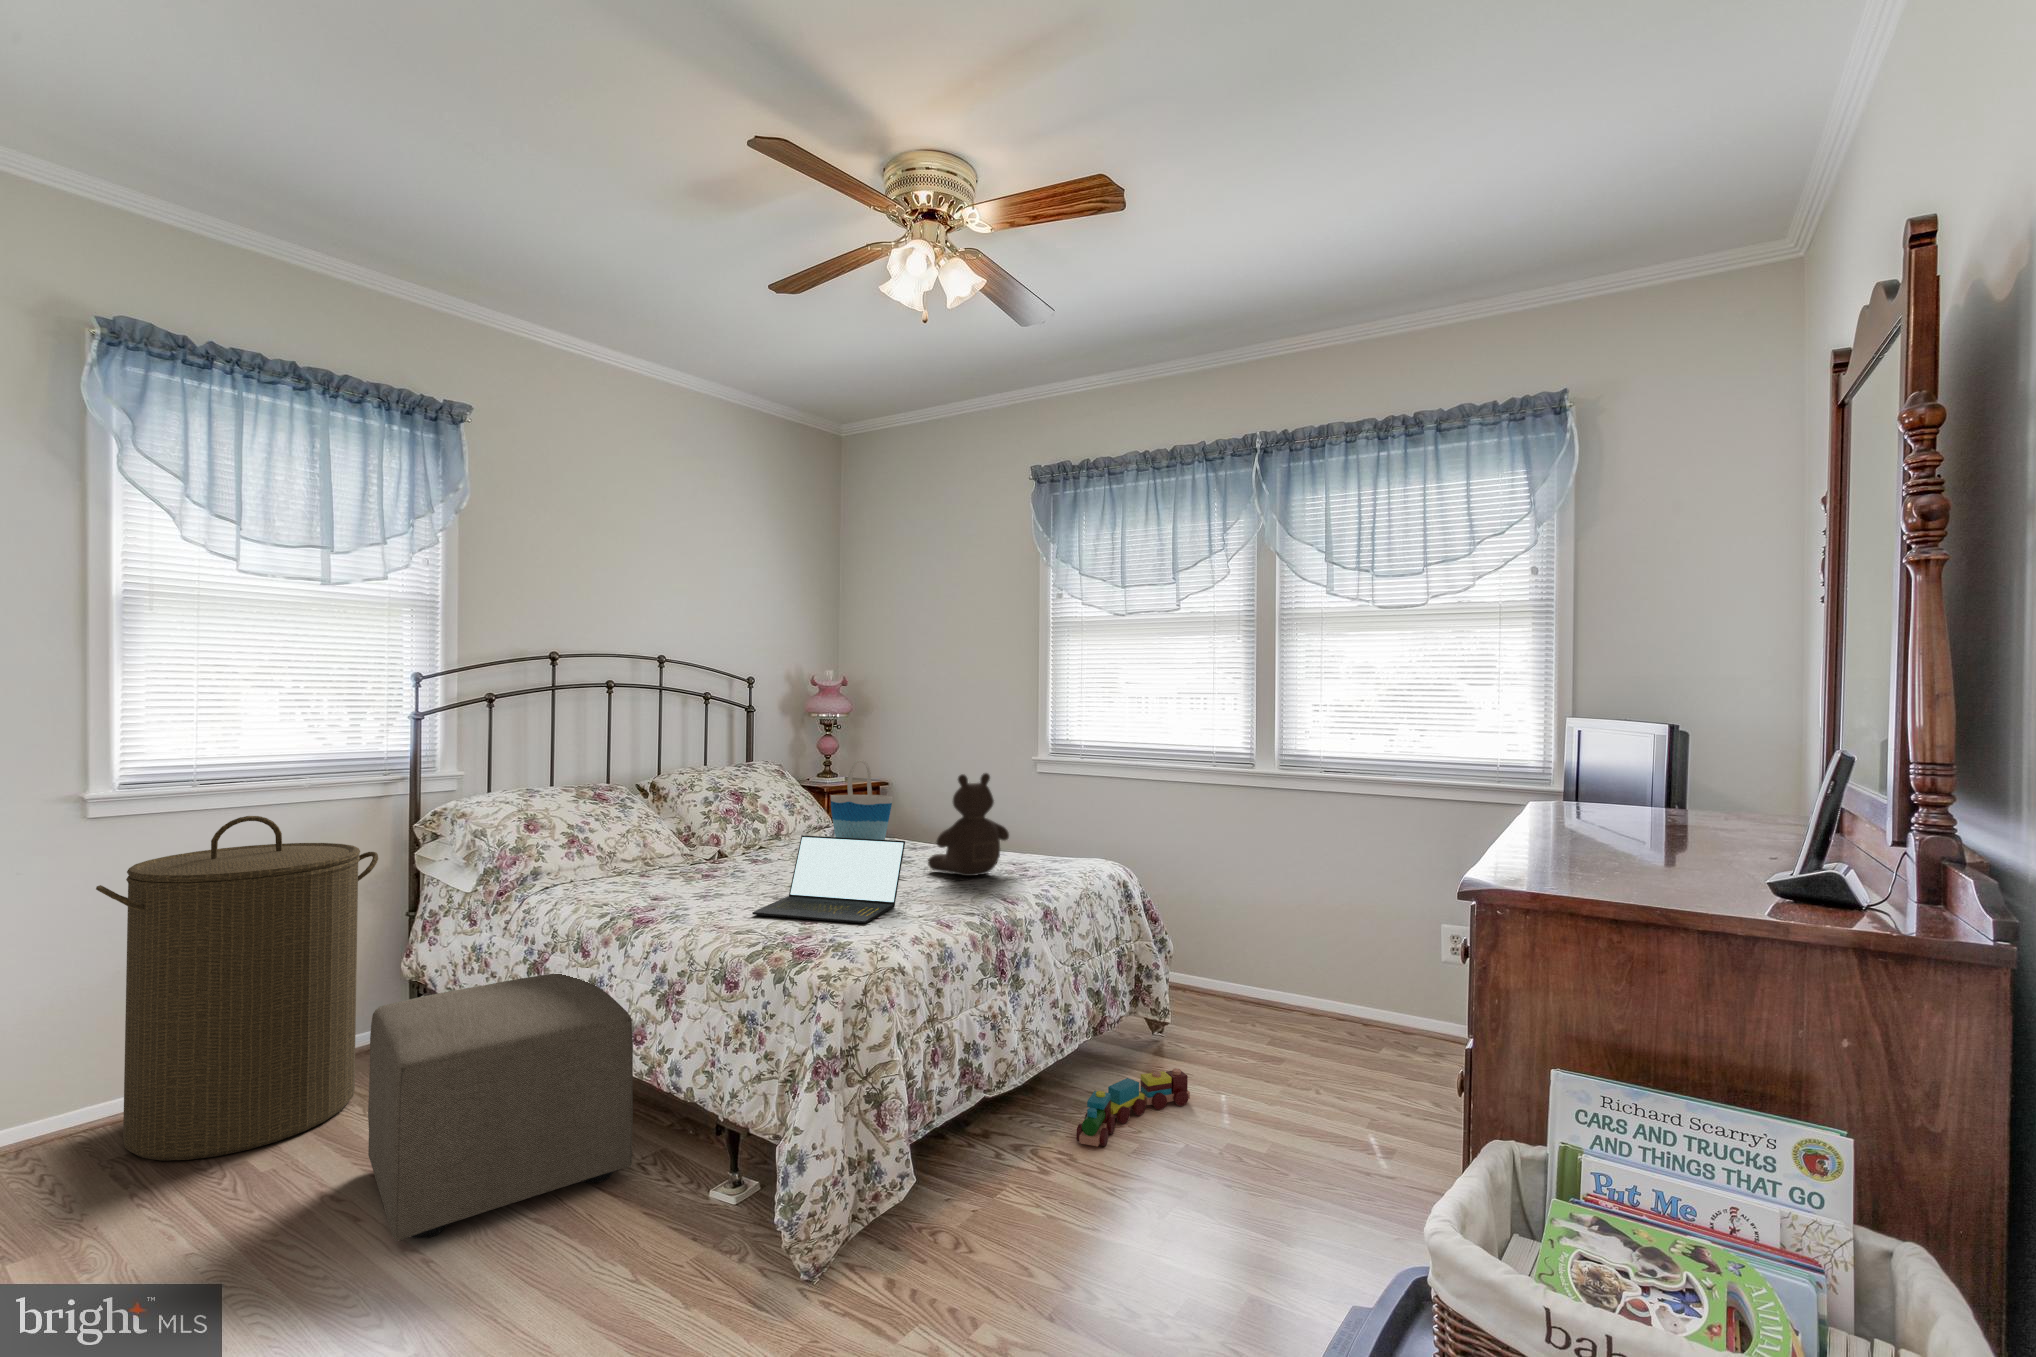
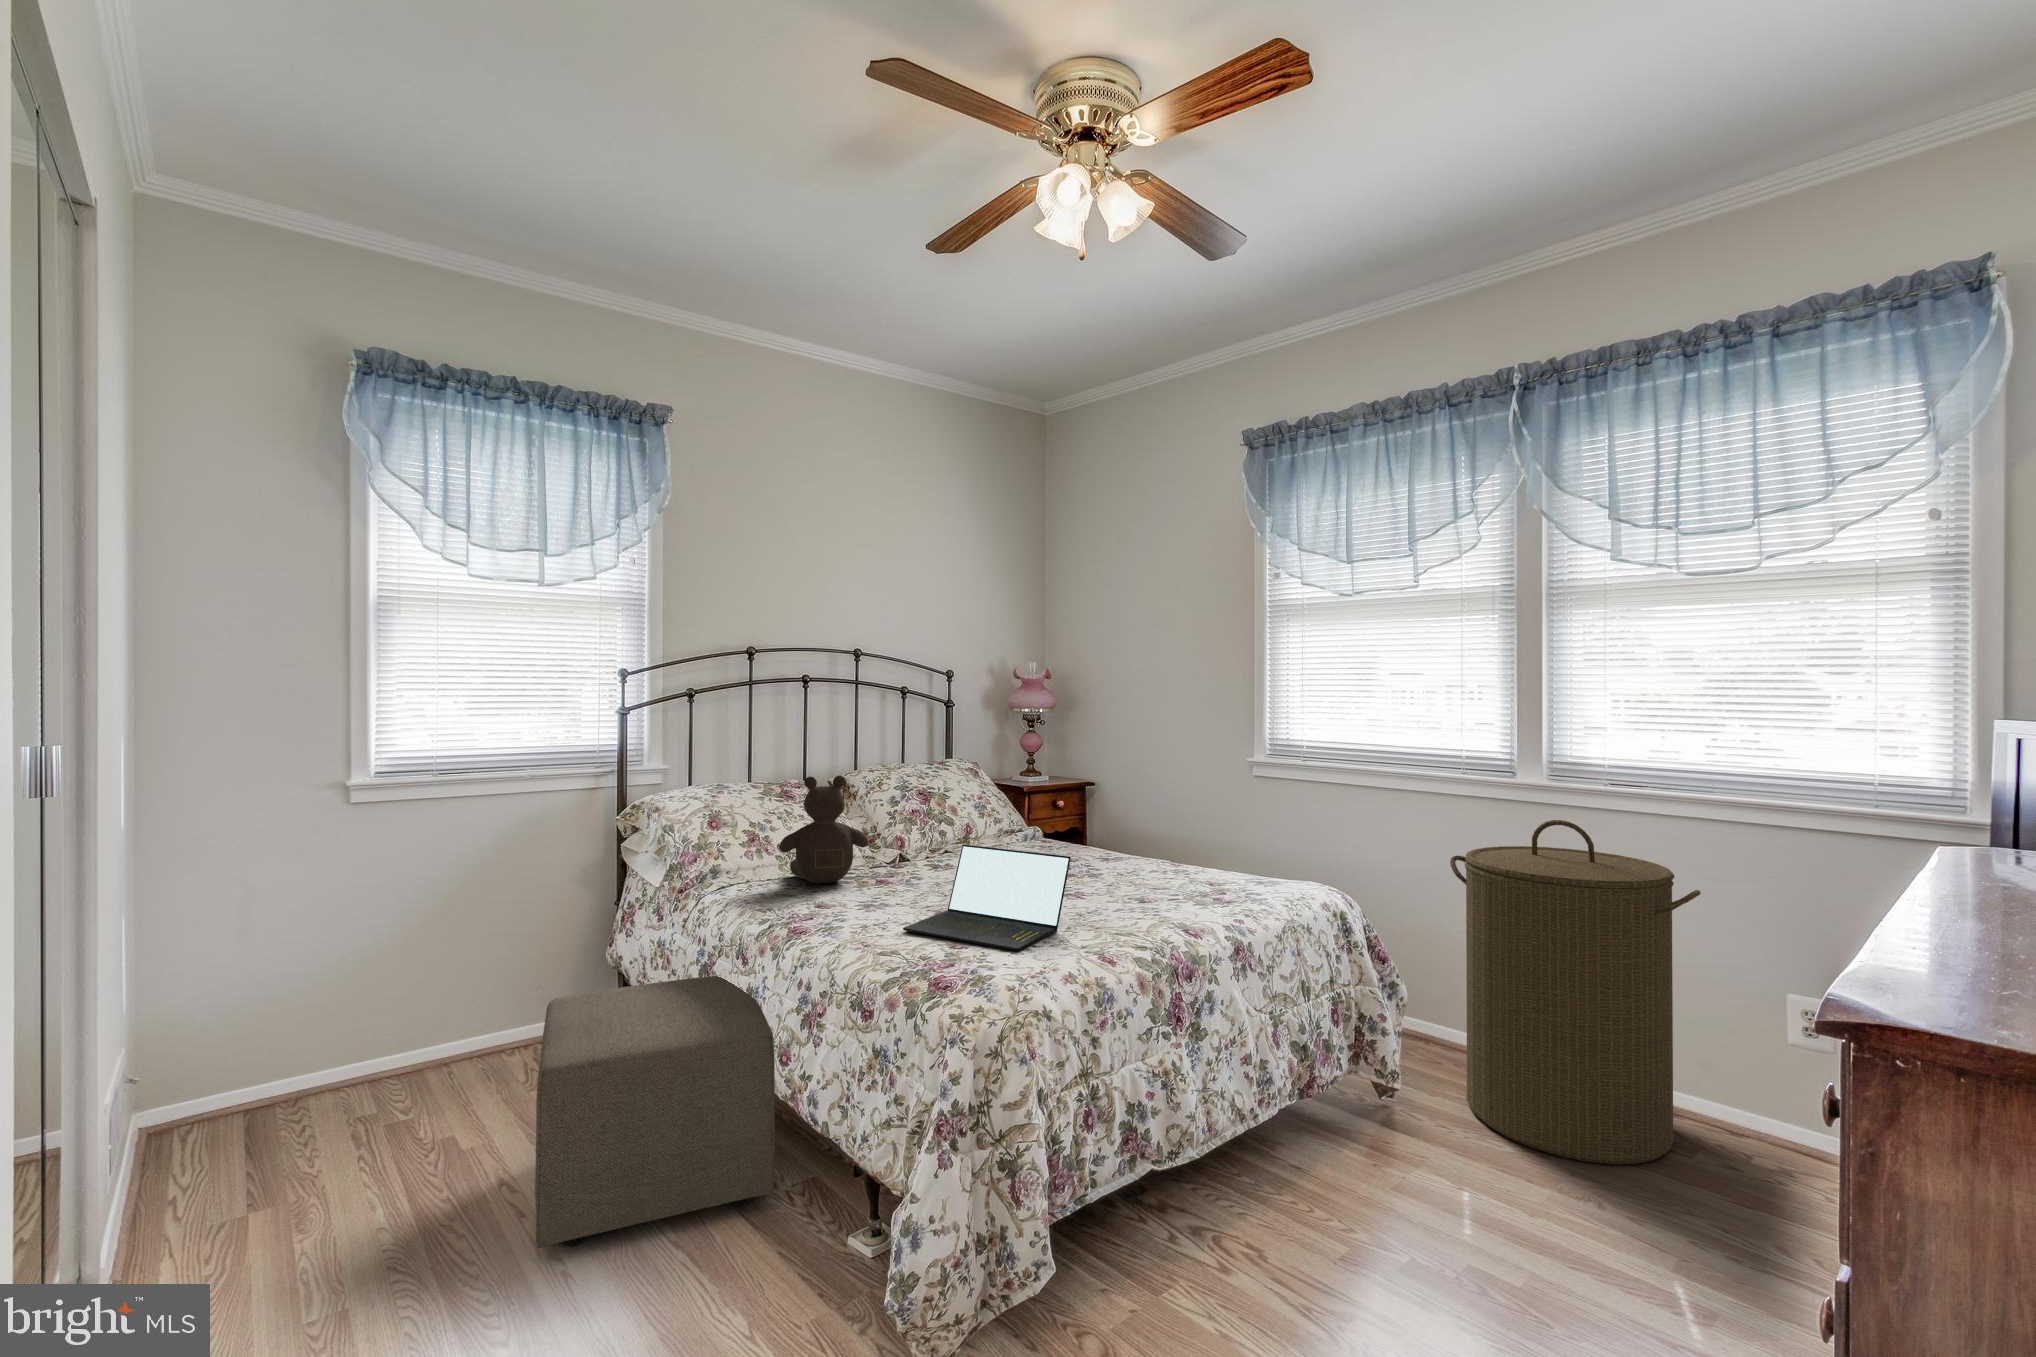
tote bag: present [831,760,893,840] -> none [1012,761,1077,856]
teddy bear: present [928,773,1009,876] -> present [779,776,869,883]
laundry hamper: present [96,816,378,1160] -> present [1450,820,1701,1164]
toy train: present [1076,1068,1190,1146] -> none [1270,1152,1422,1246]

